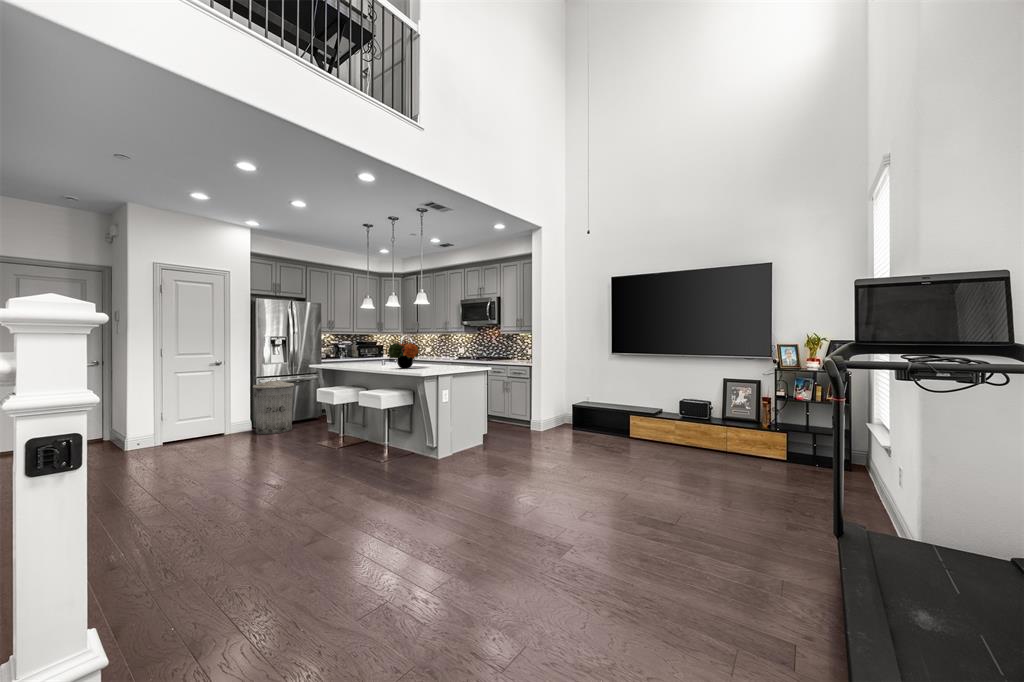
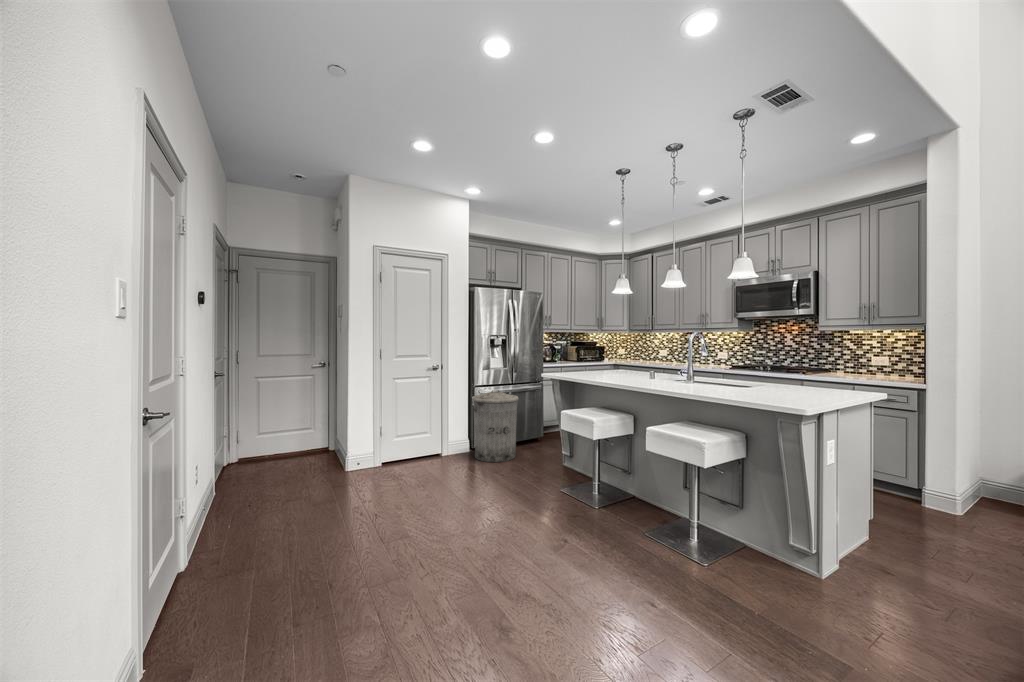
flower arrangement: present [387,341,420,368] -> none [687,342,747,390]

